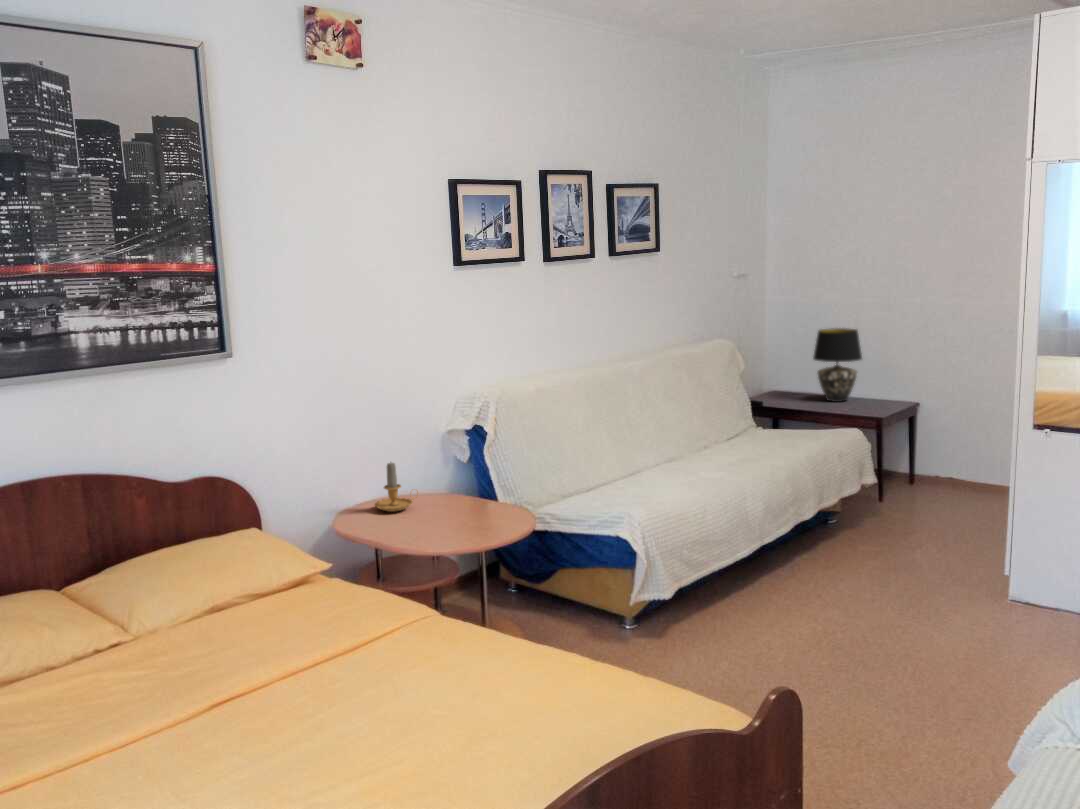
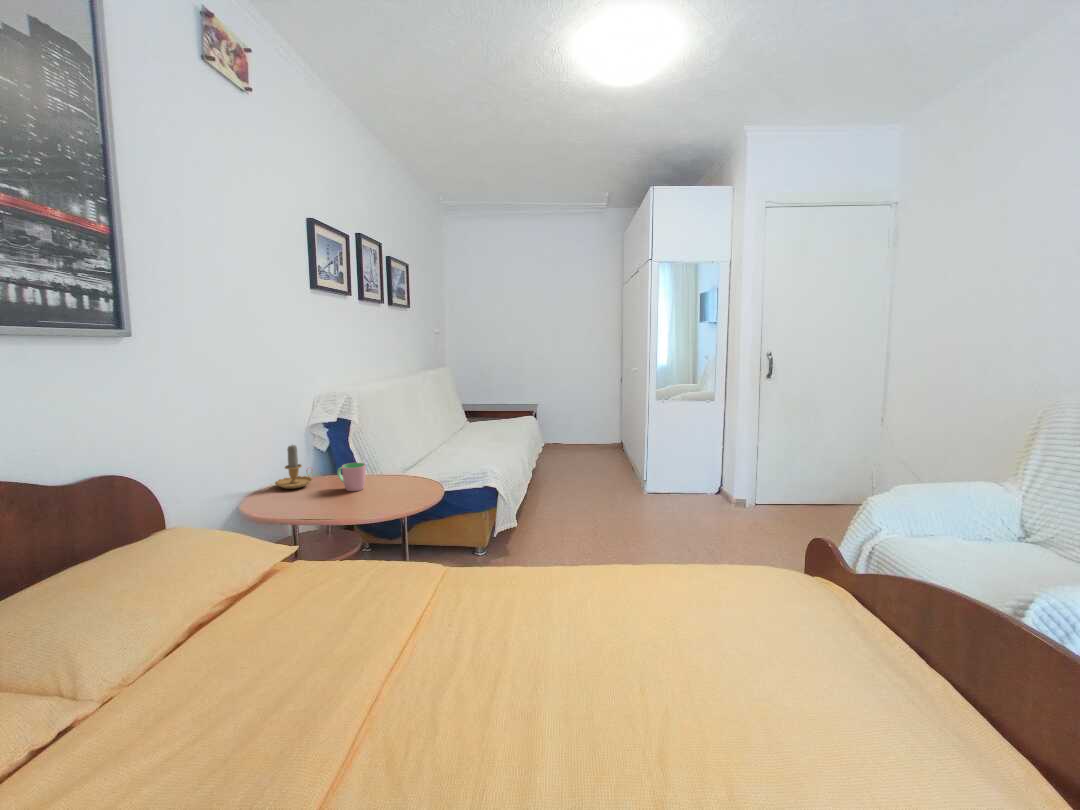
table lamp: present [813,328,862,402] -> none [478,364,504,404]
cup: none [428,490,454,524] -> present [337,463,366,491]

